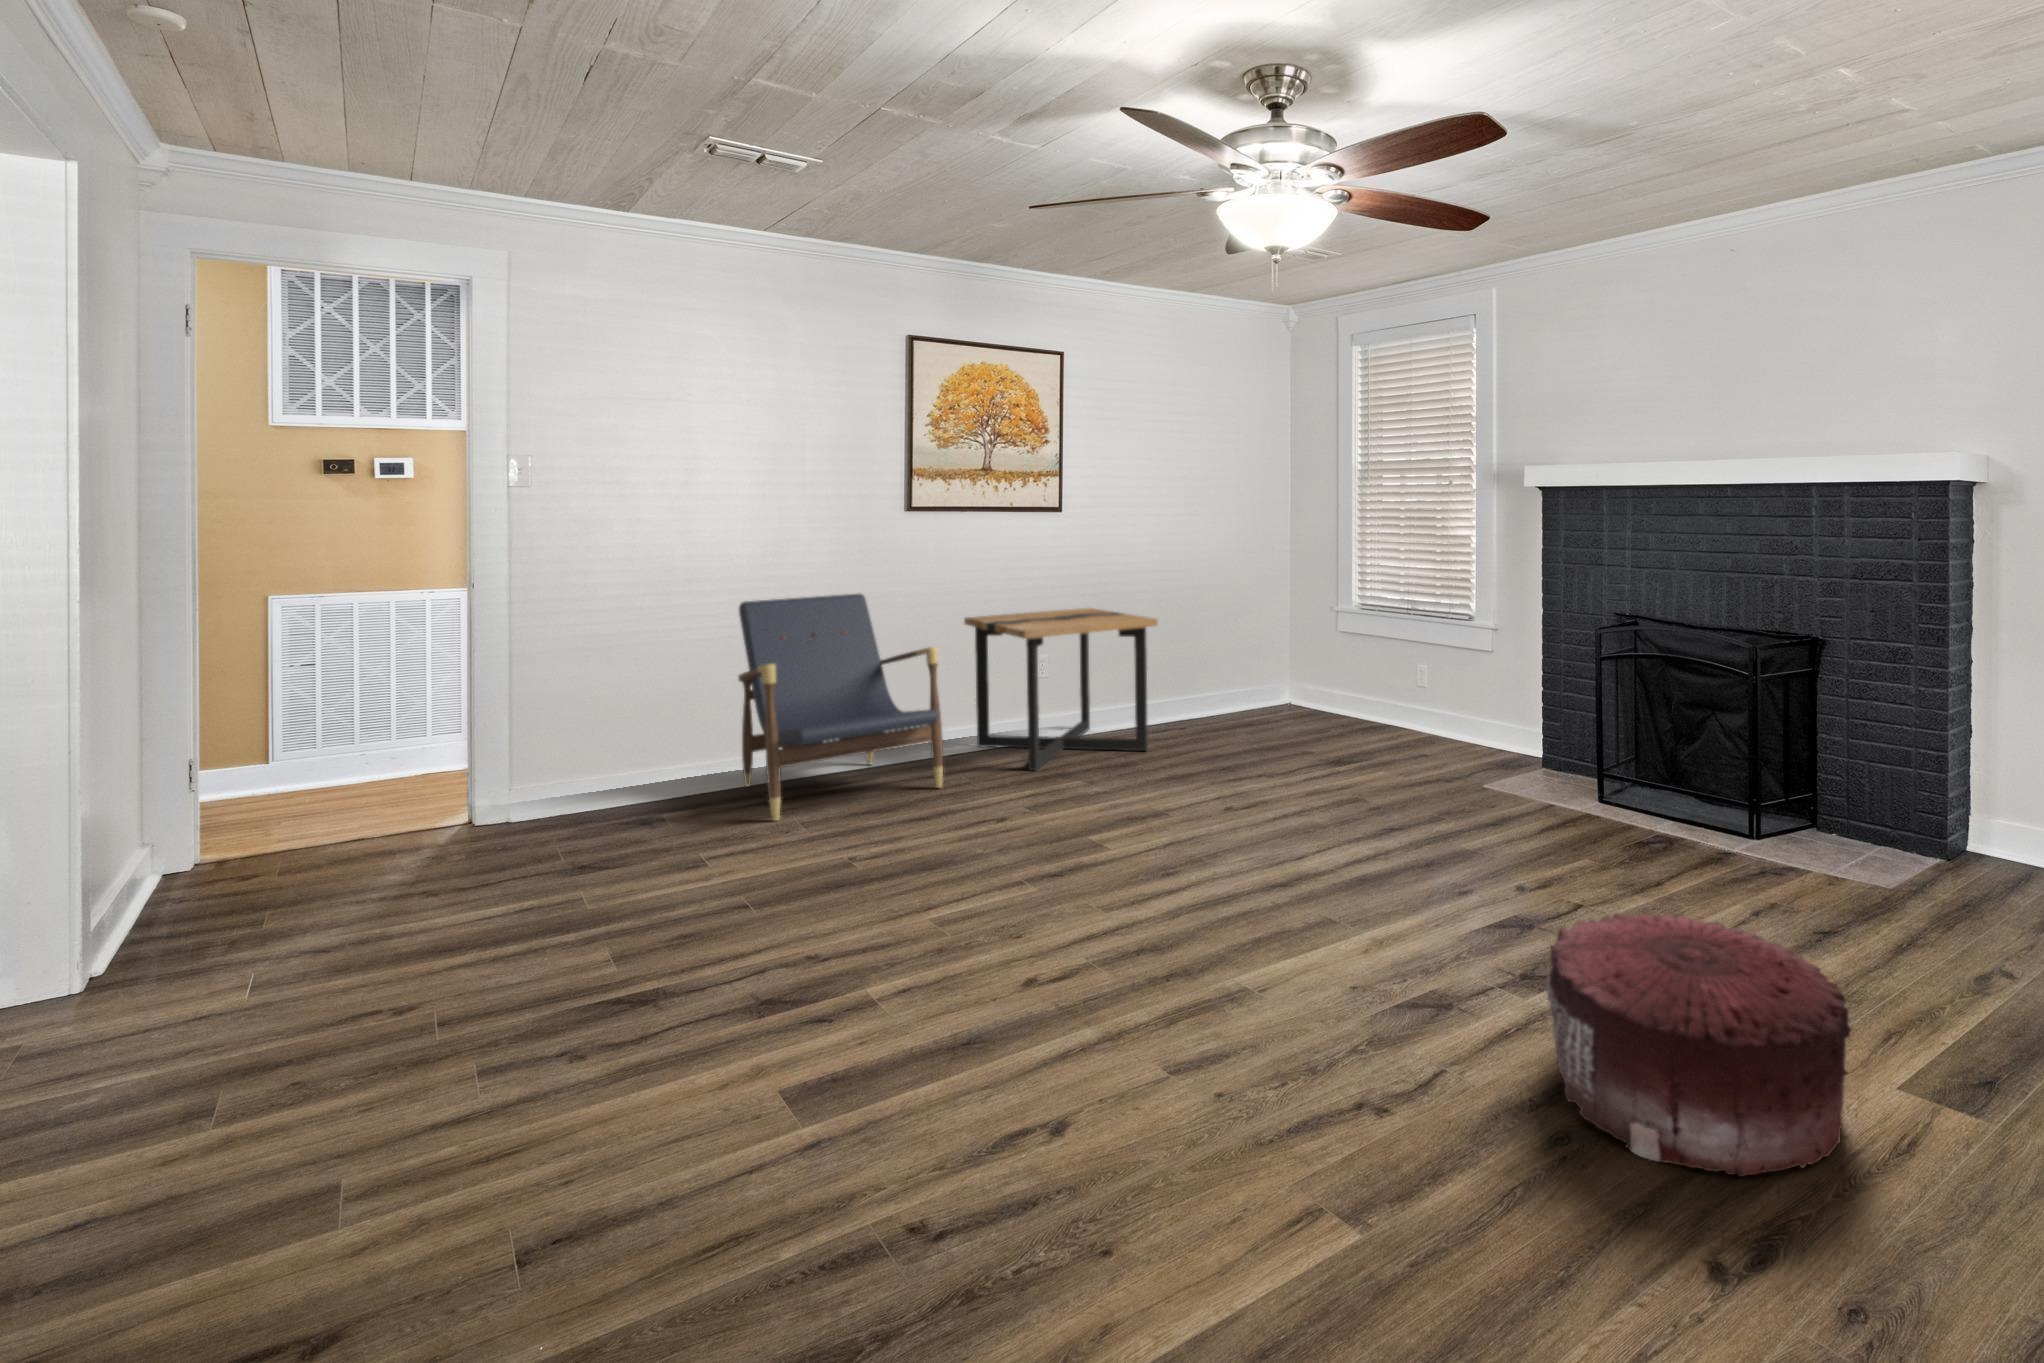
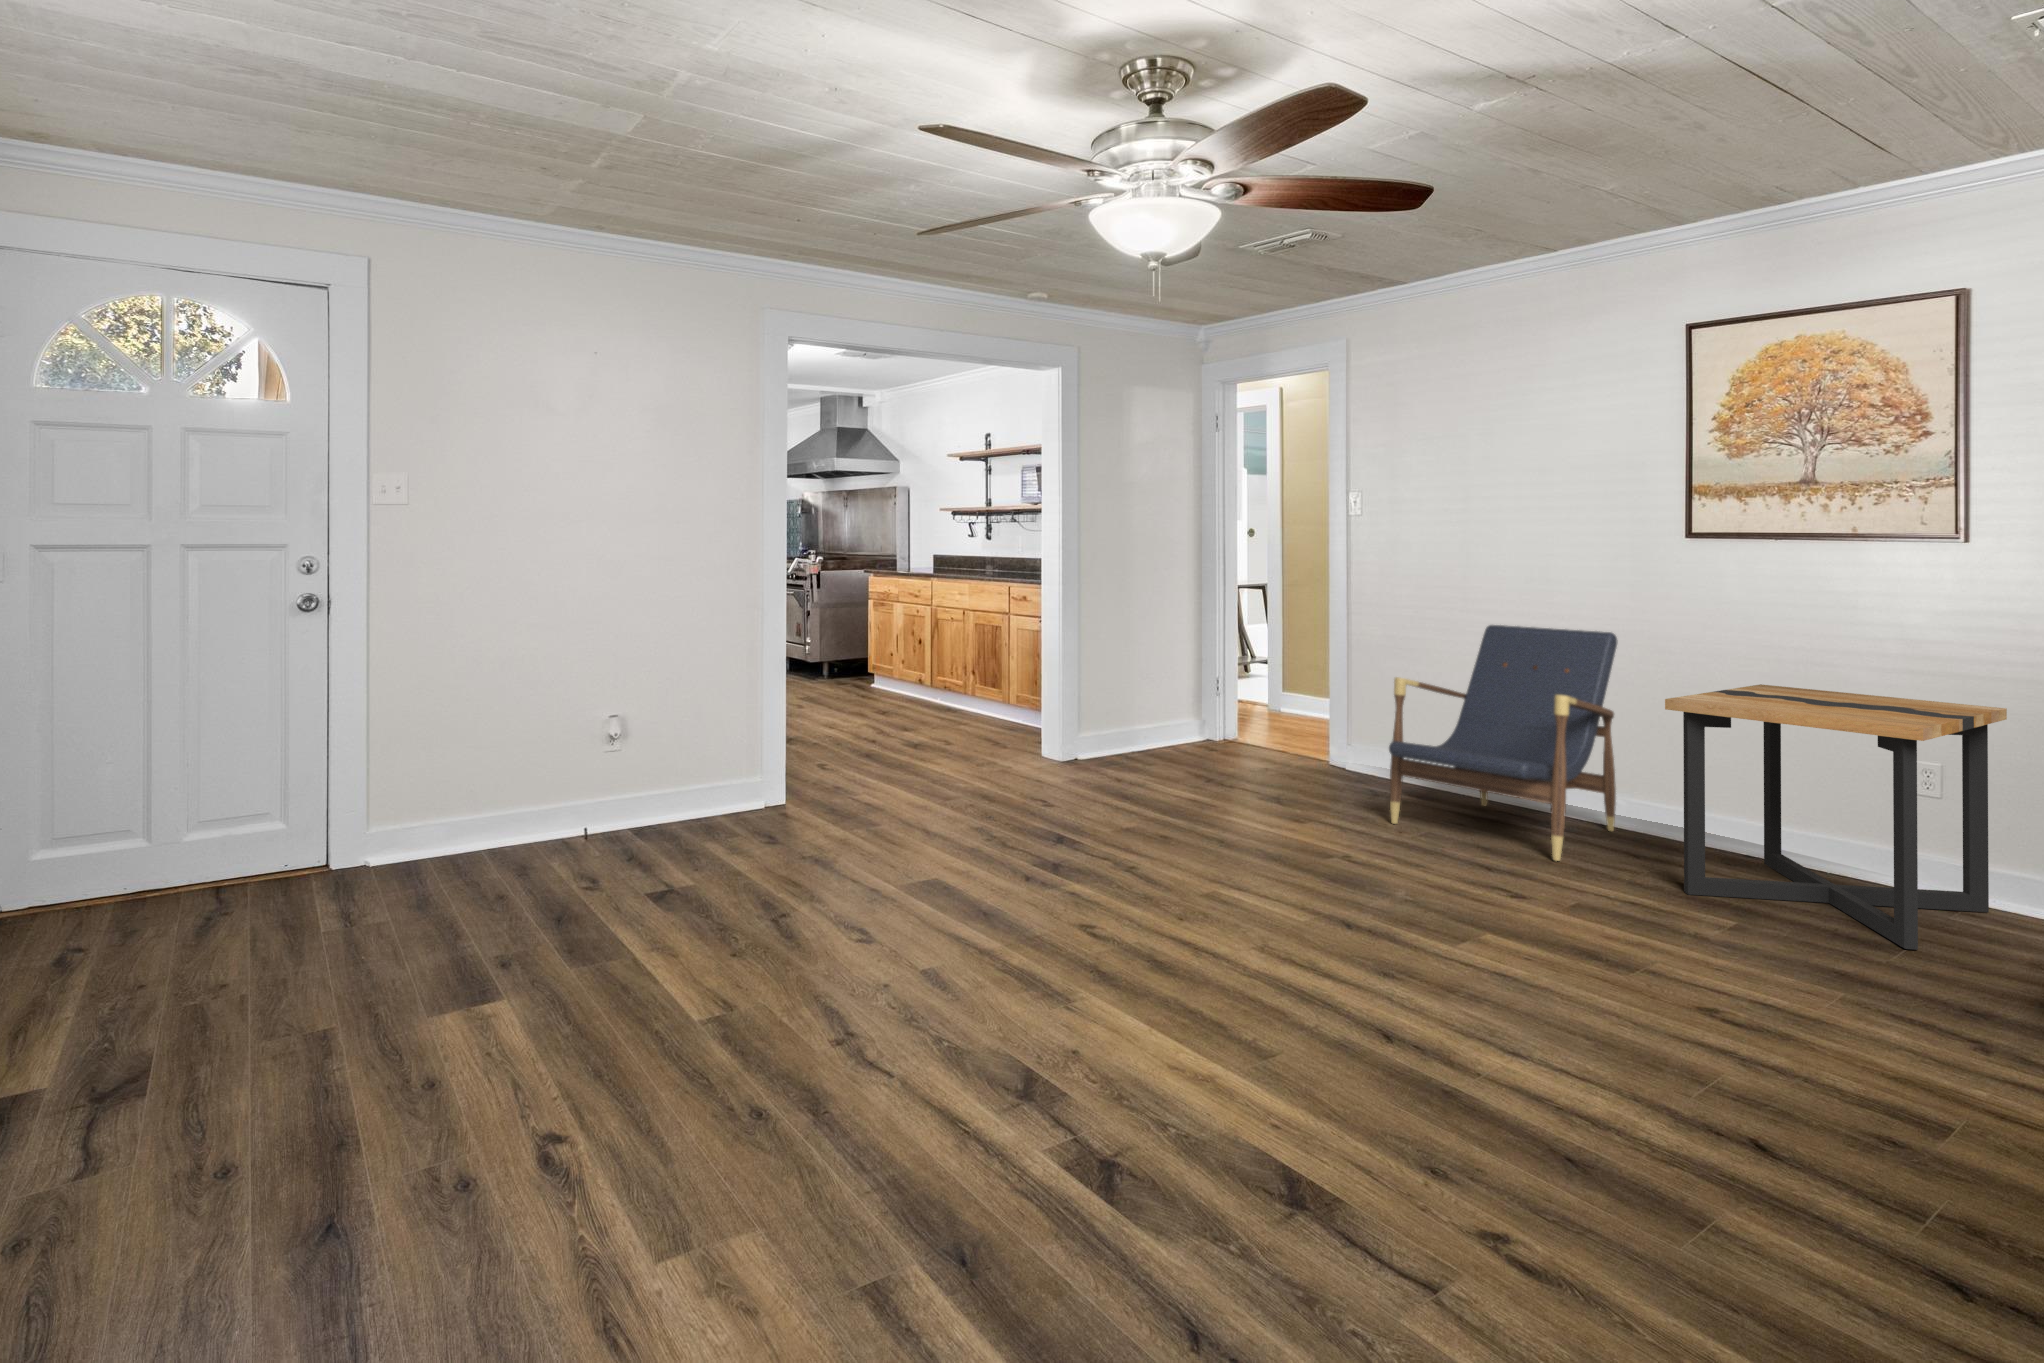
pouf: present [1546,909,1851,1177] -> none [612,985,946,1297]

